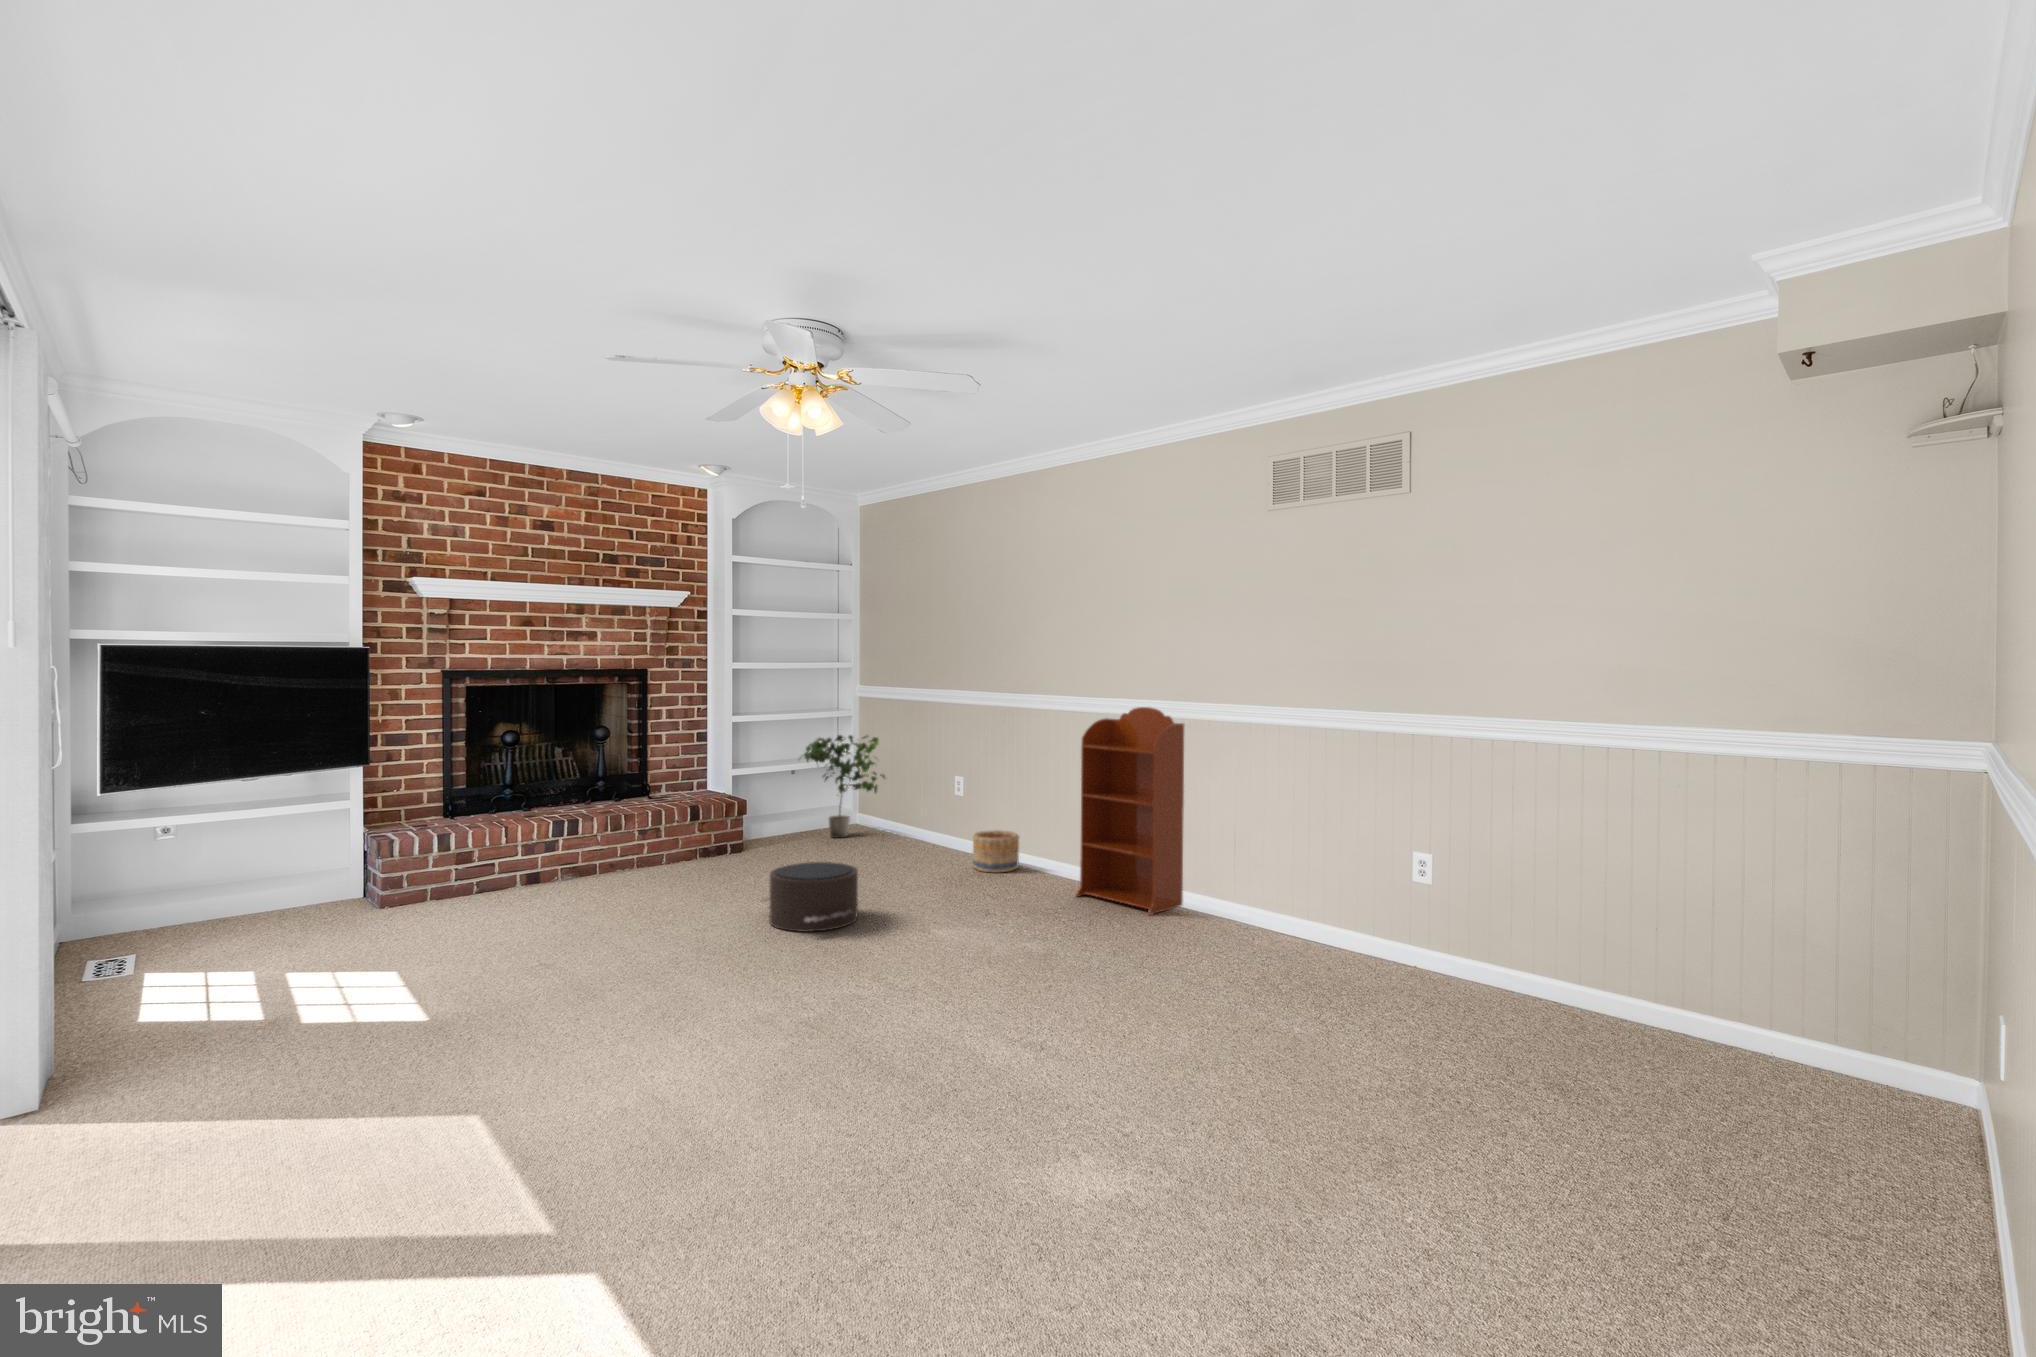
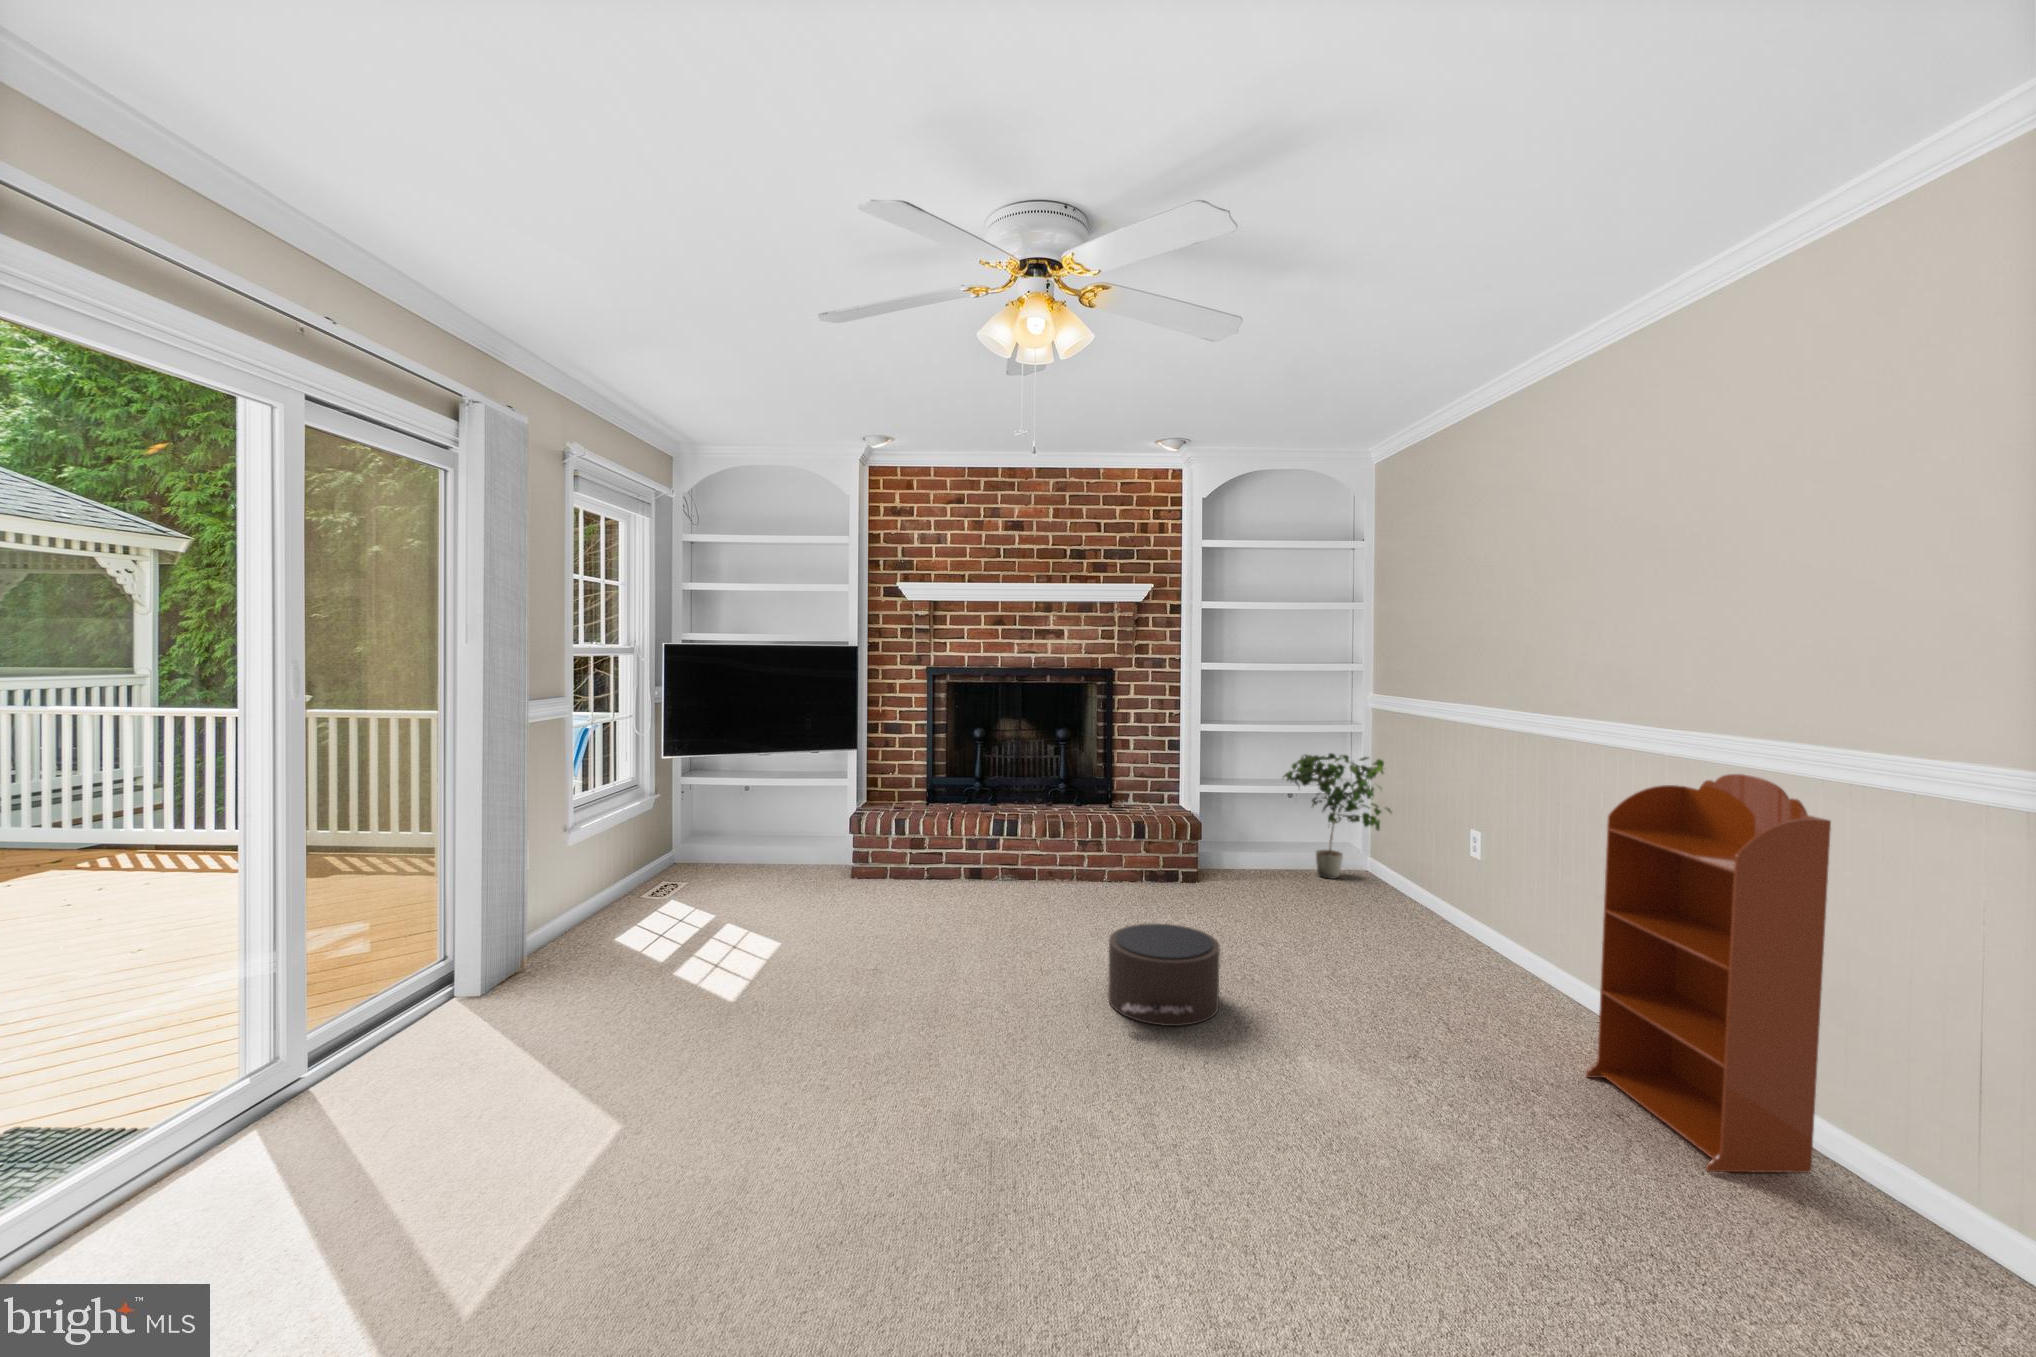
basket: present [973,830,1019,872] -> none [1458,918,1536,990]

